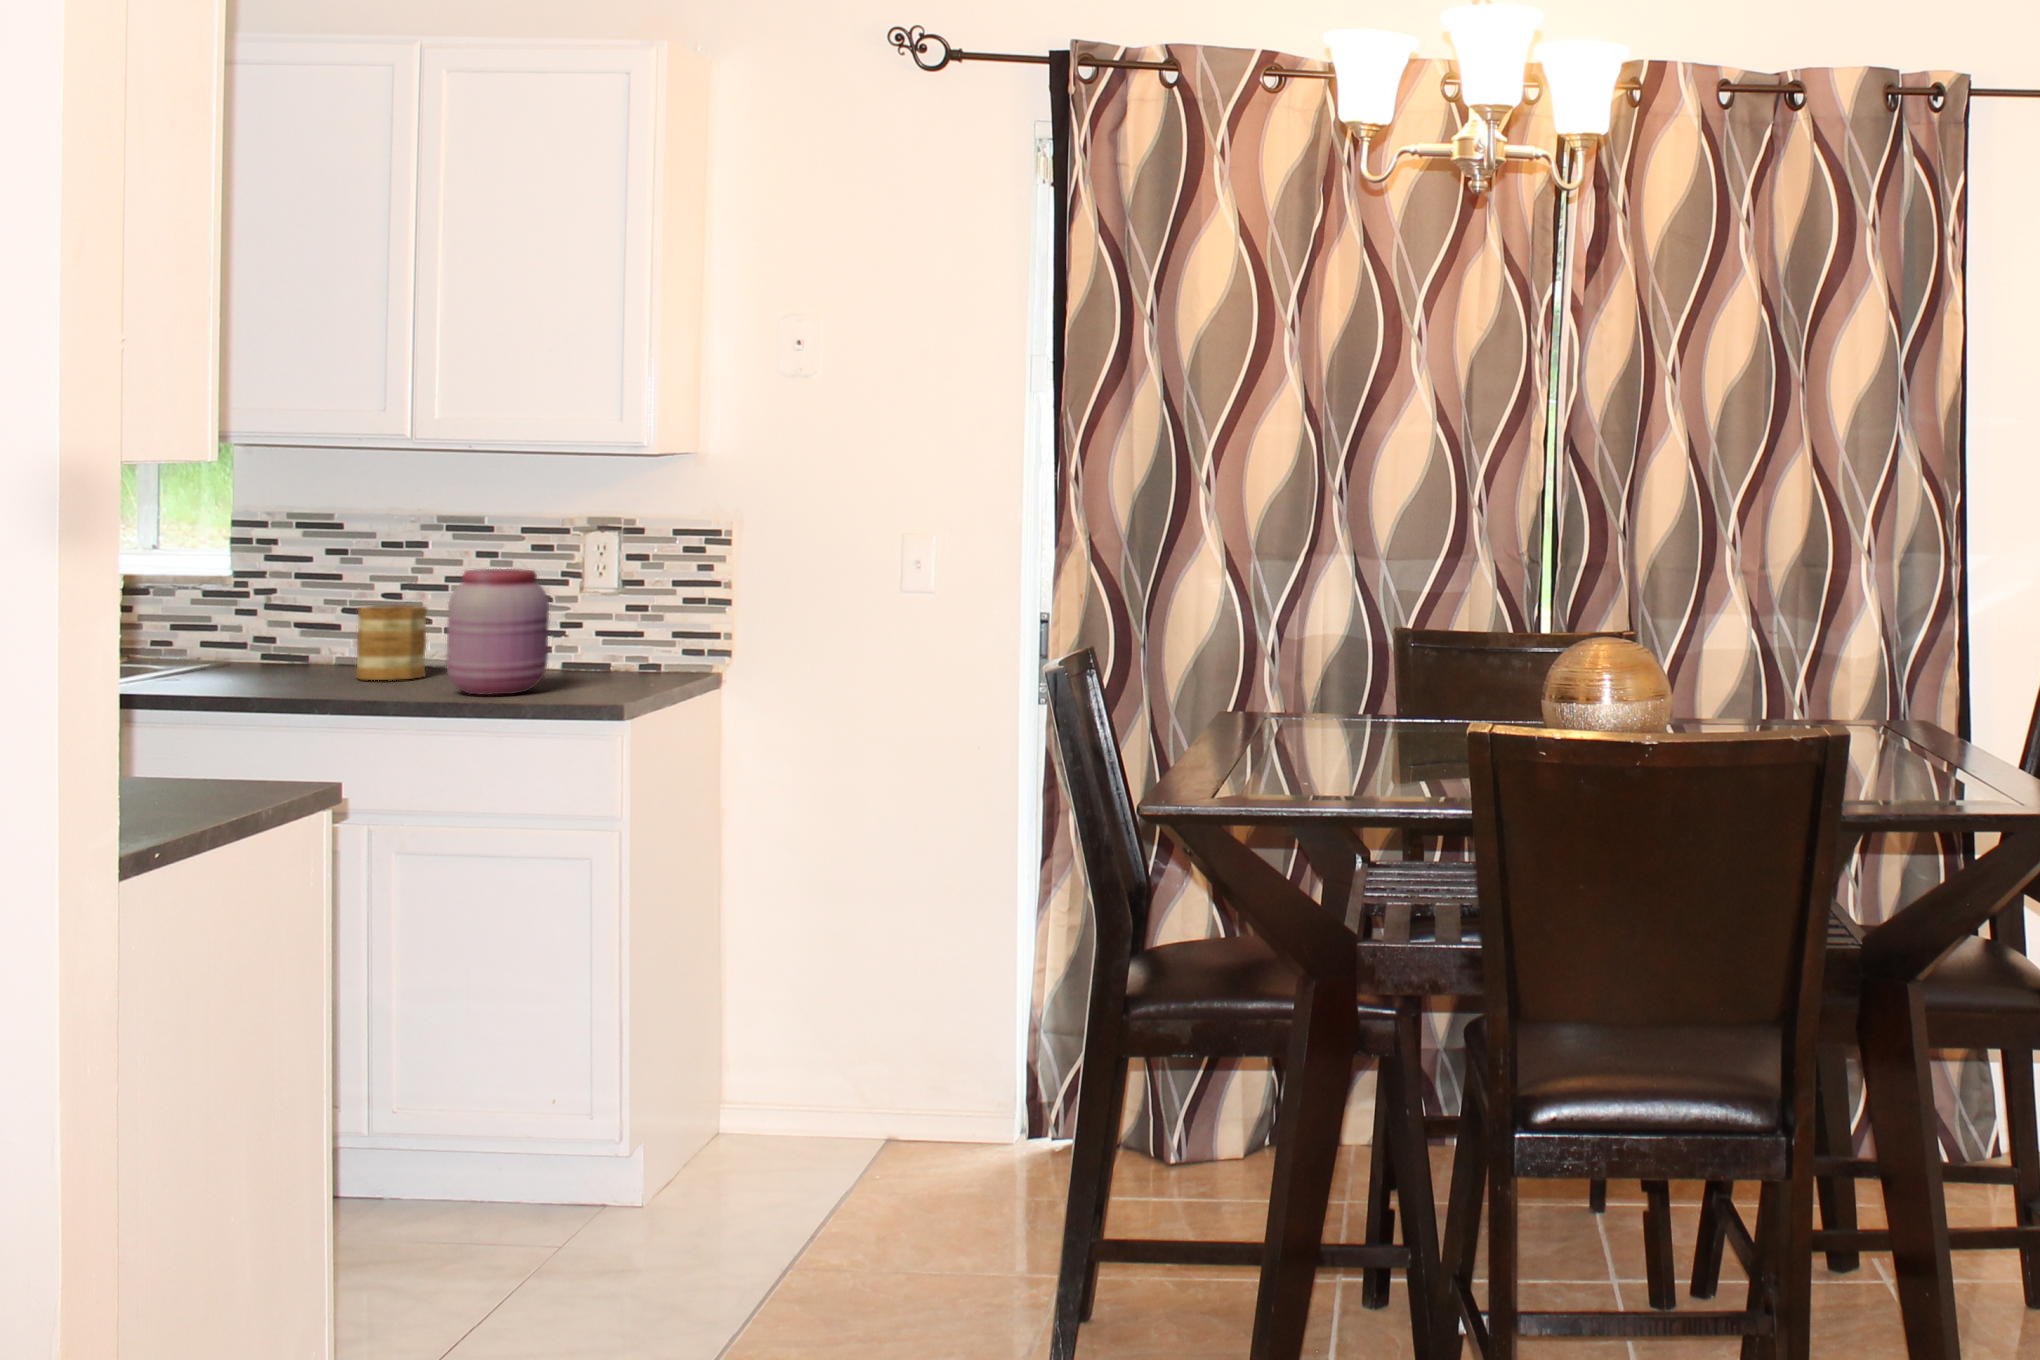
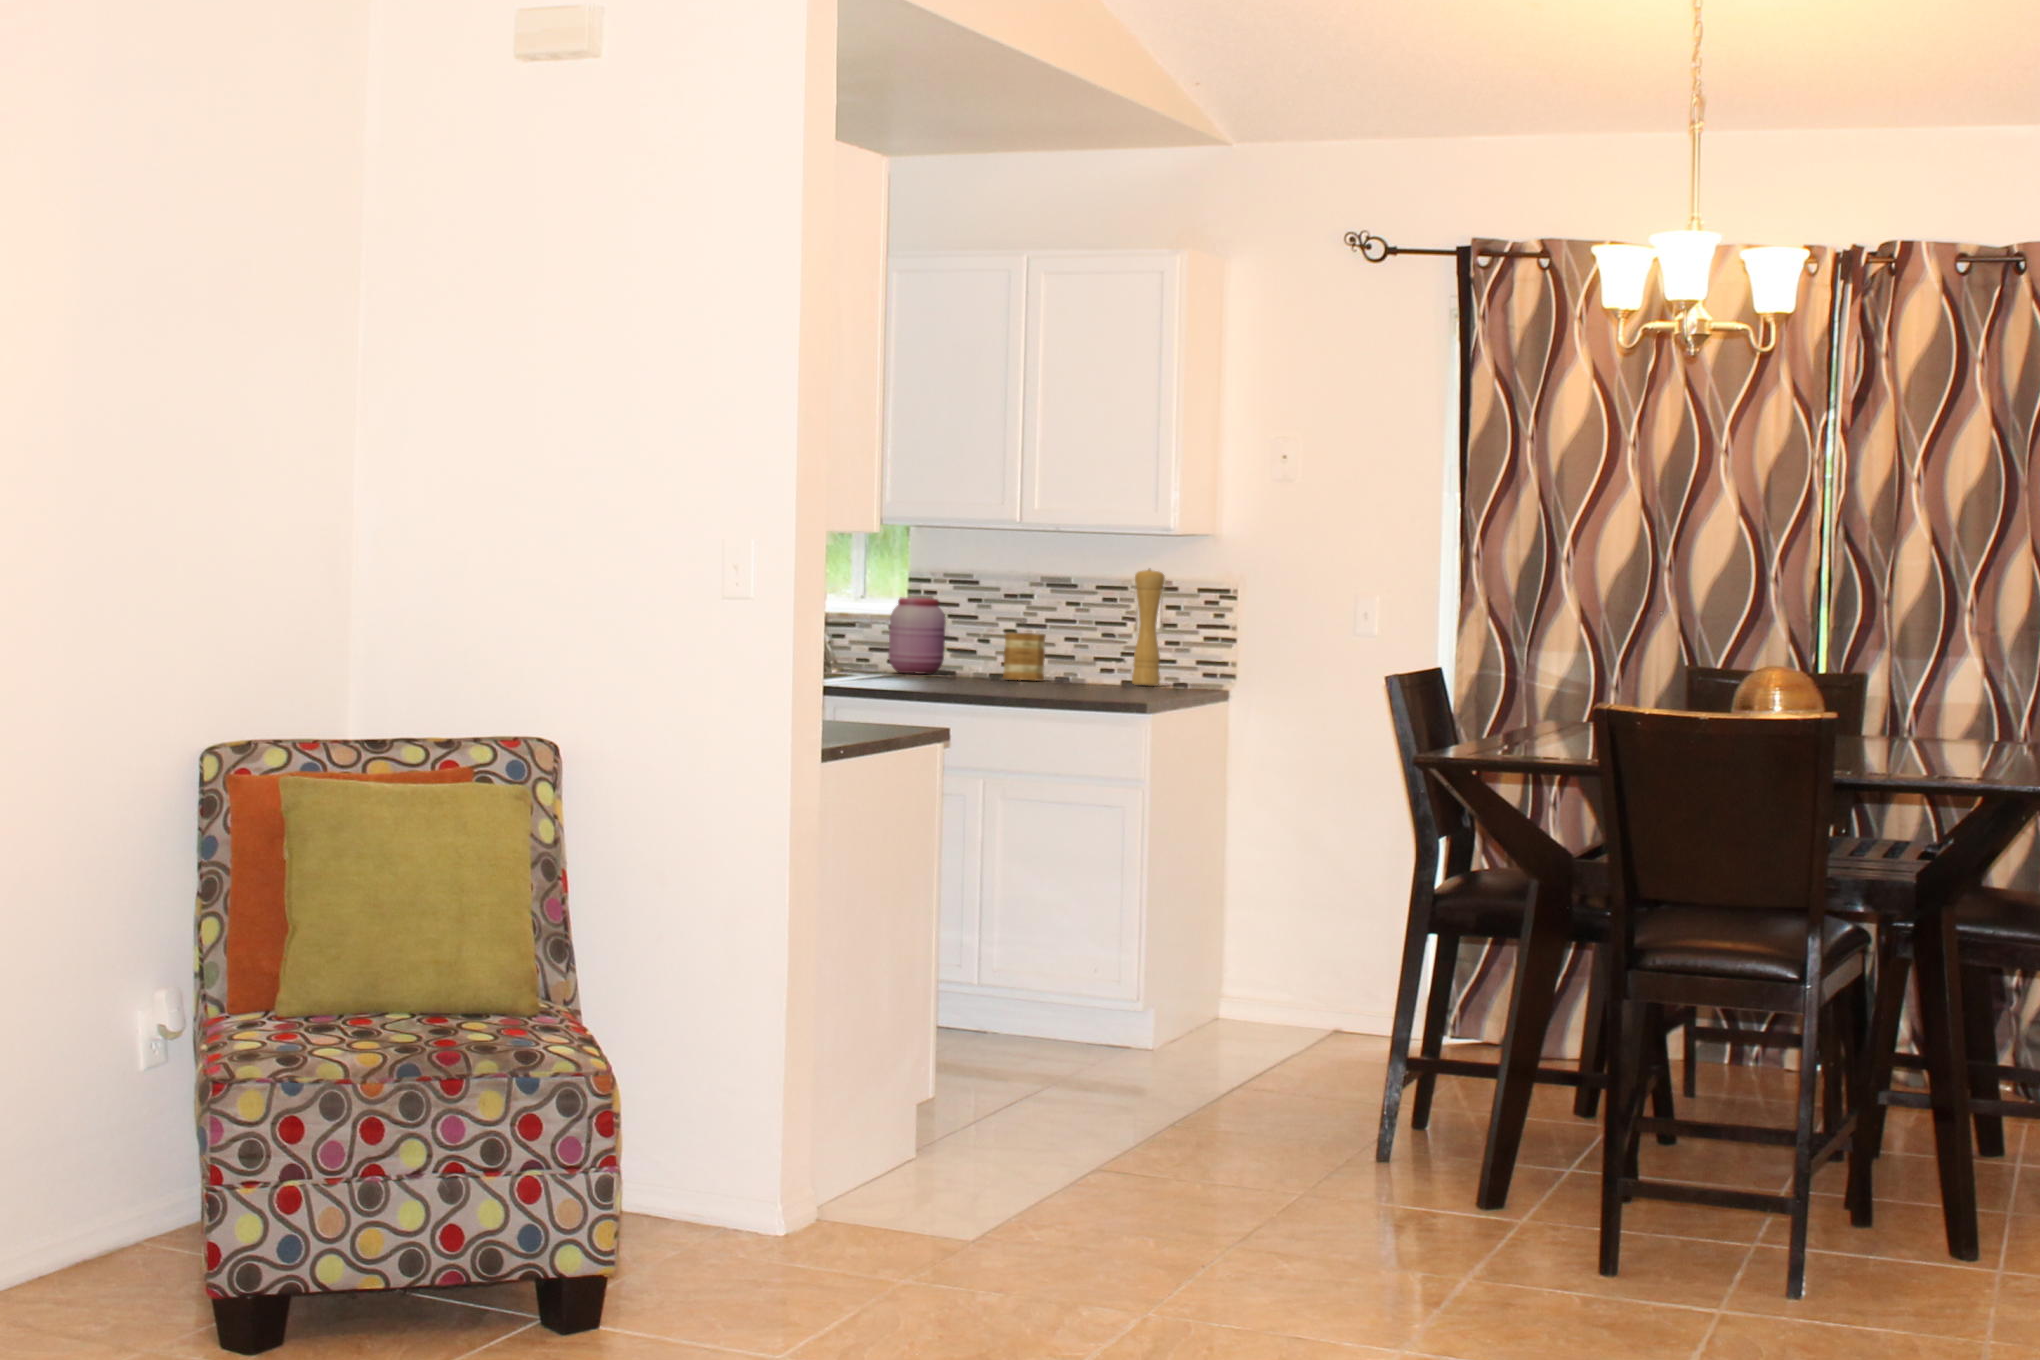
pepper mill: none [565,507,616,680] -> present [1132,569,1165,686]
jar: present [446,569,549,695] -> present [888,597,946,674]

